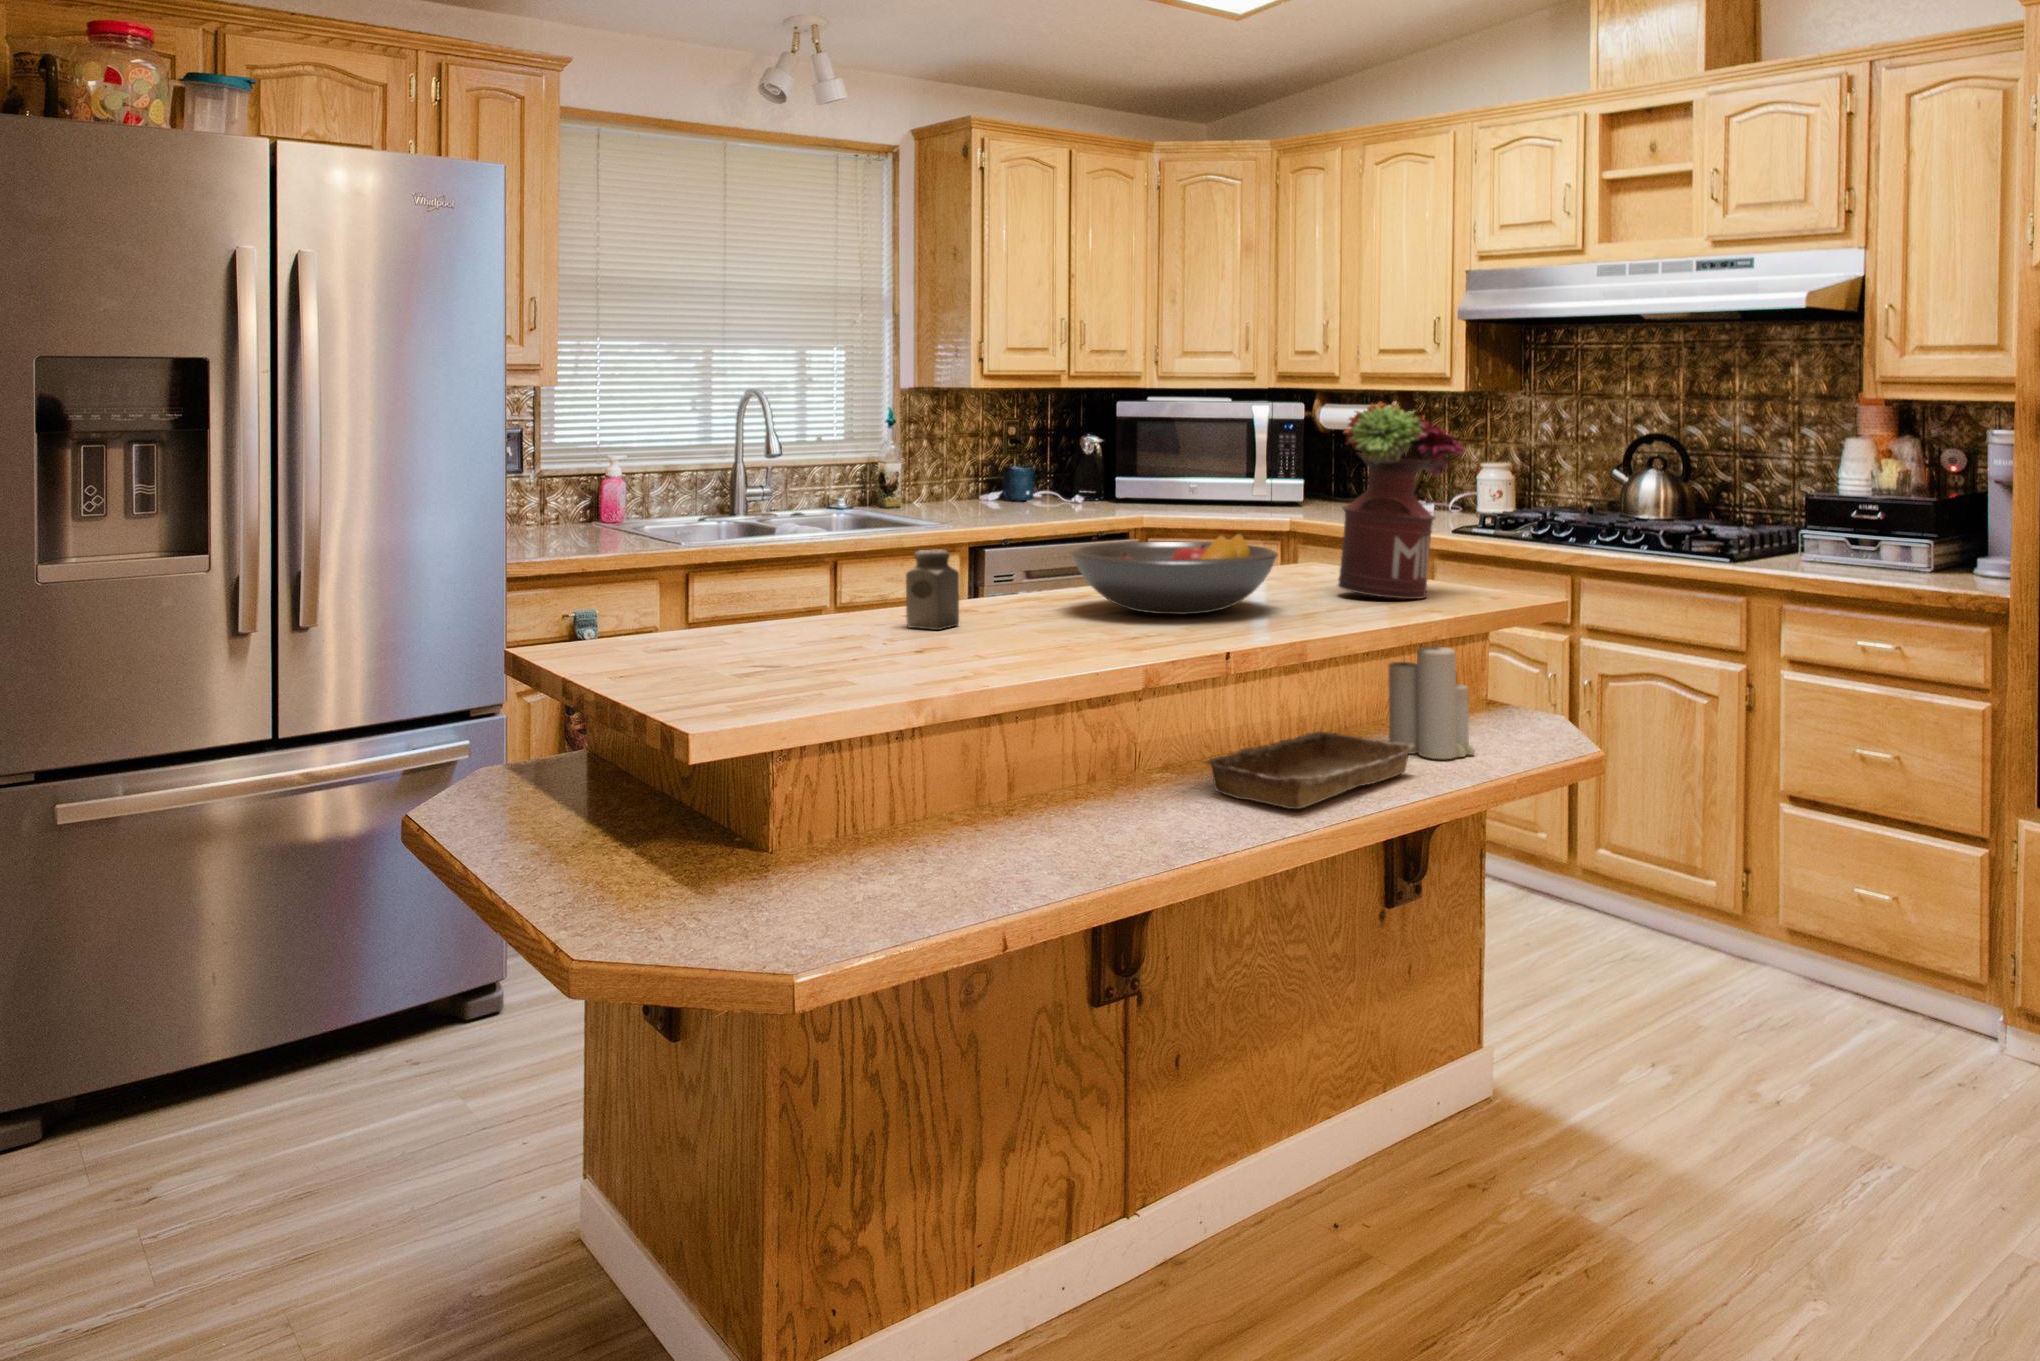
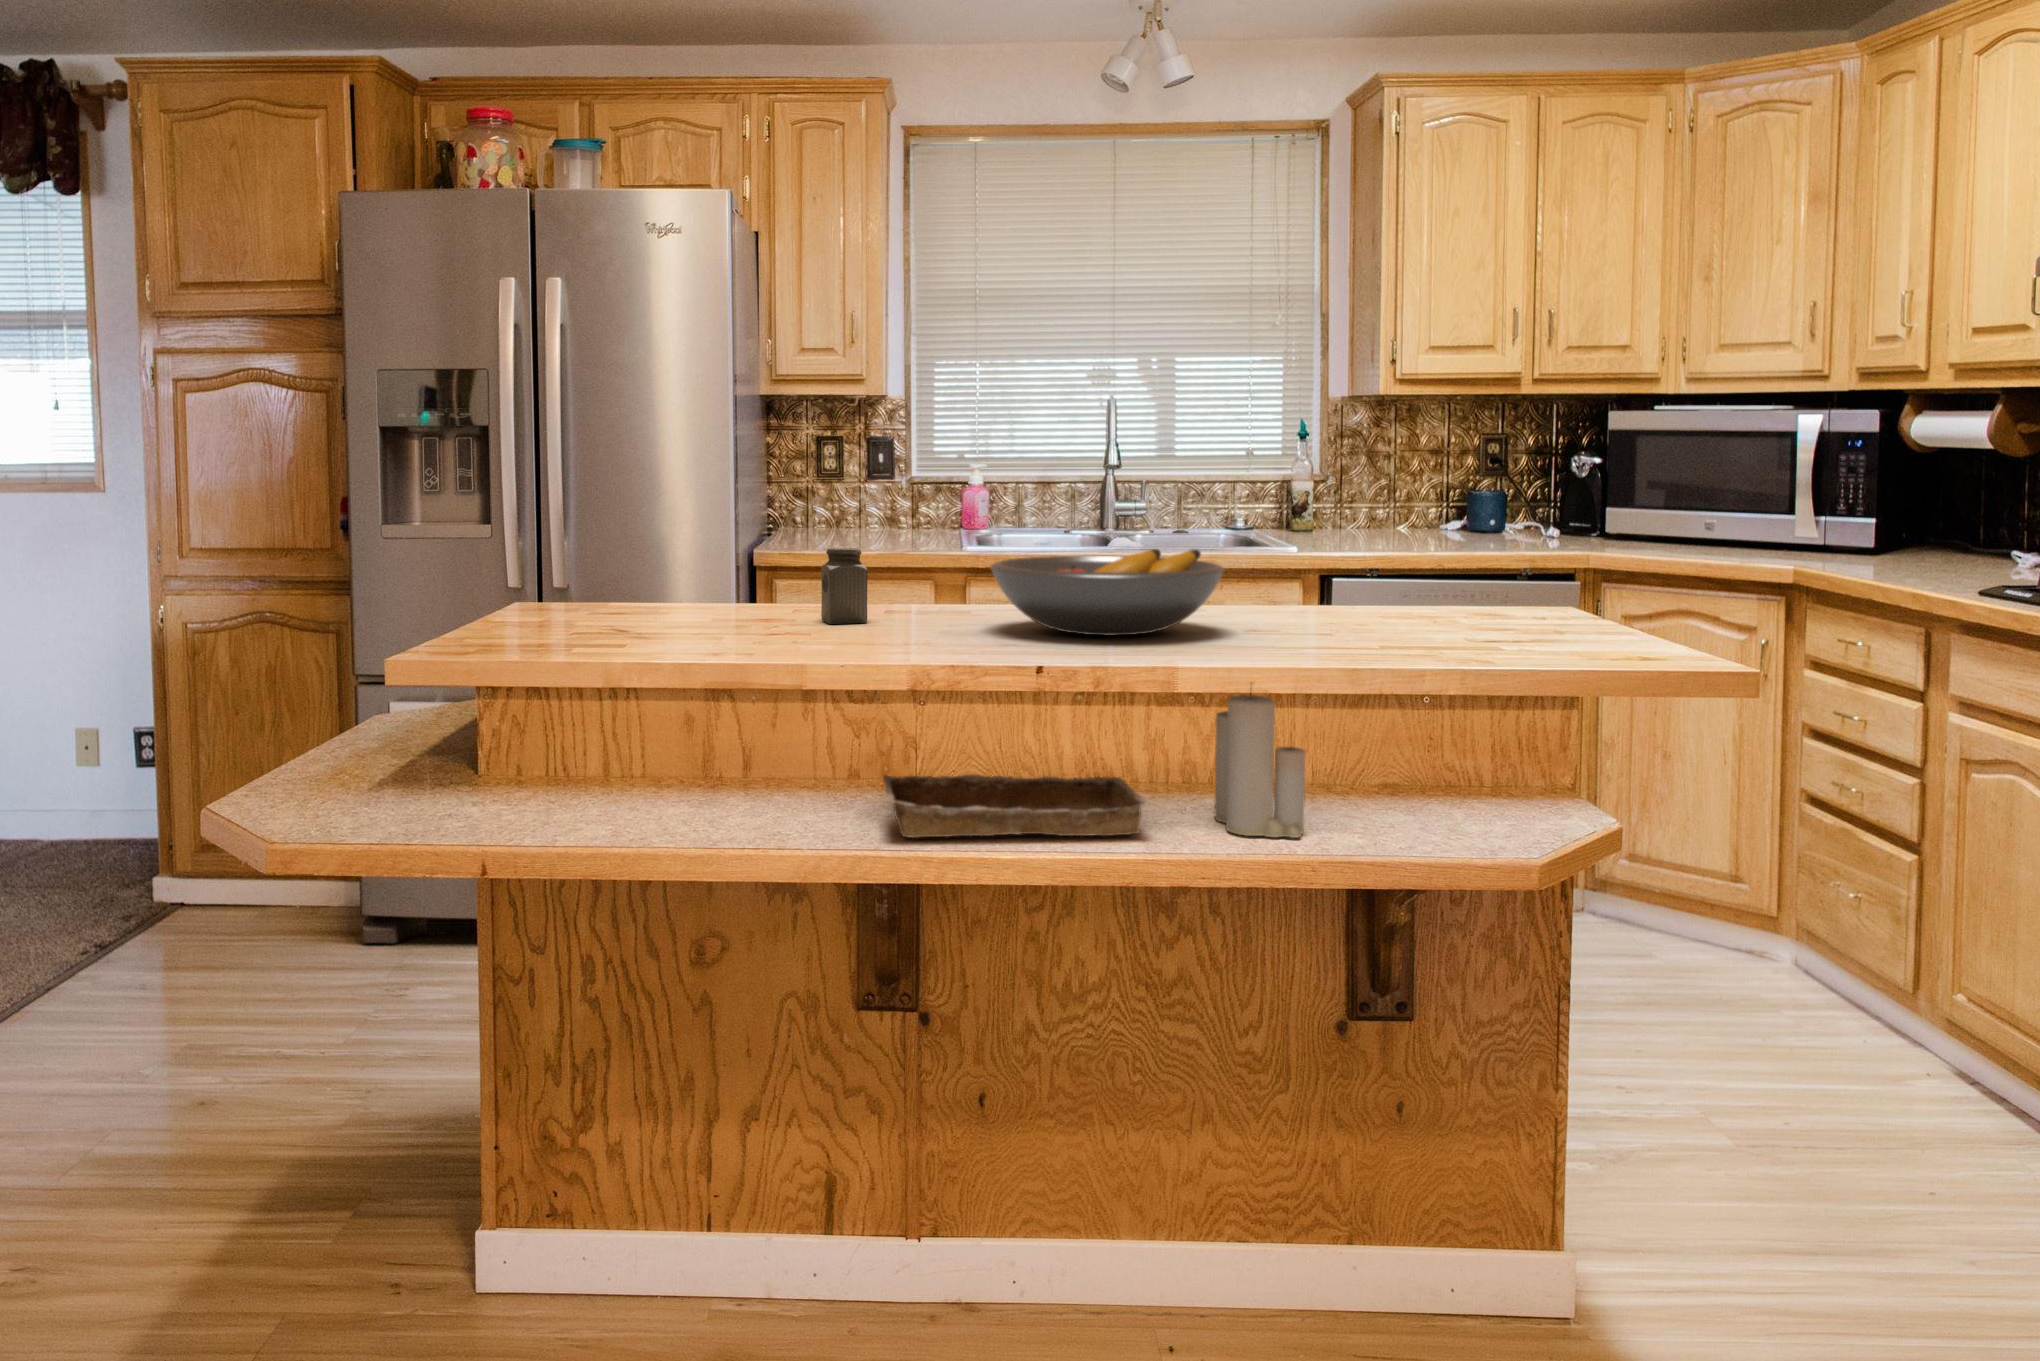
flower arrangement: present [1338,402,1464,599] -> none [1336,390,1523,648]

